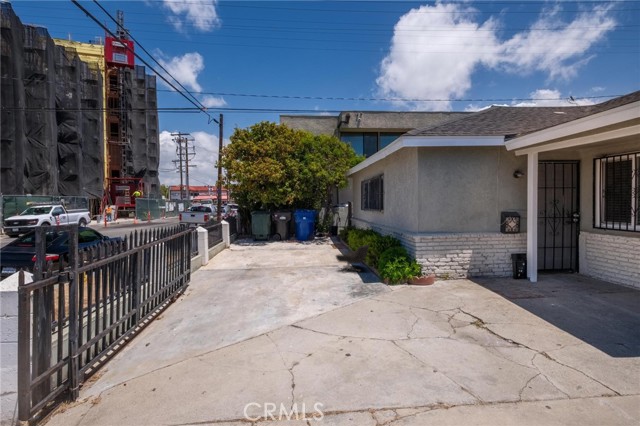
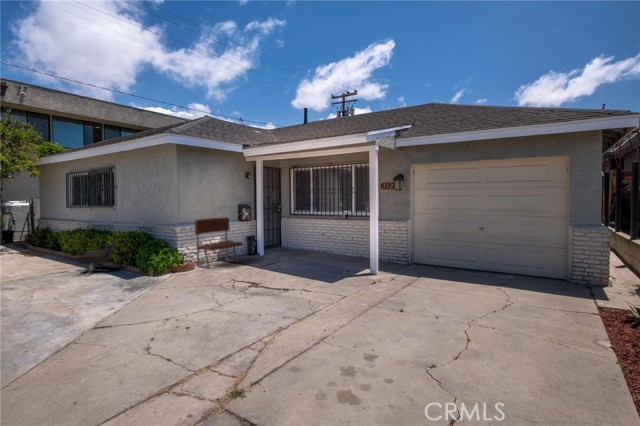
bench: none [436,228,497,287] -> present [194,217,243,268]

